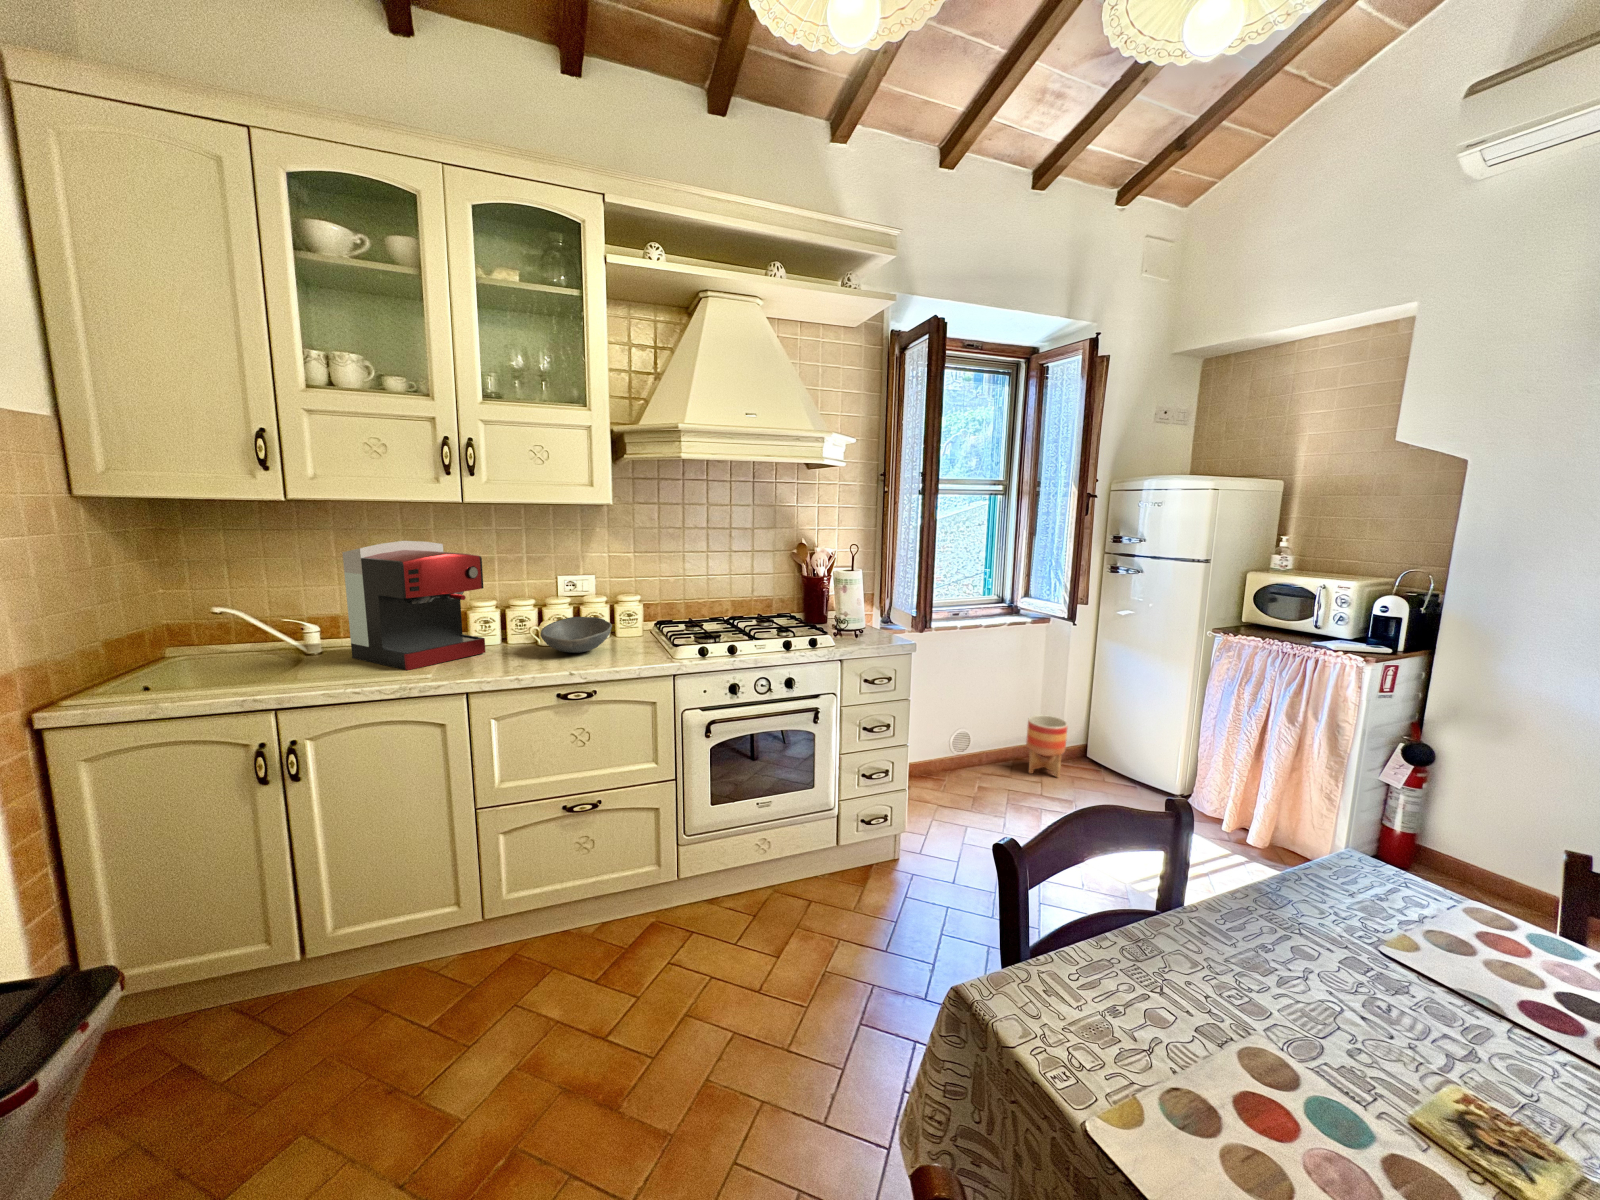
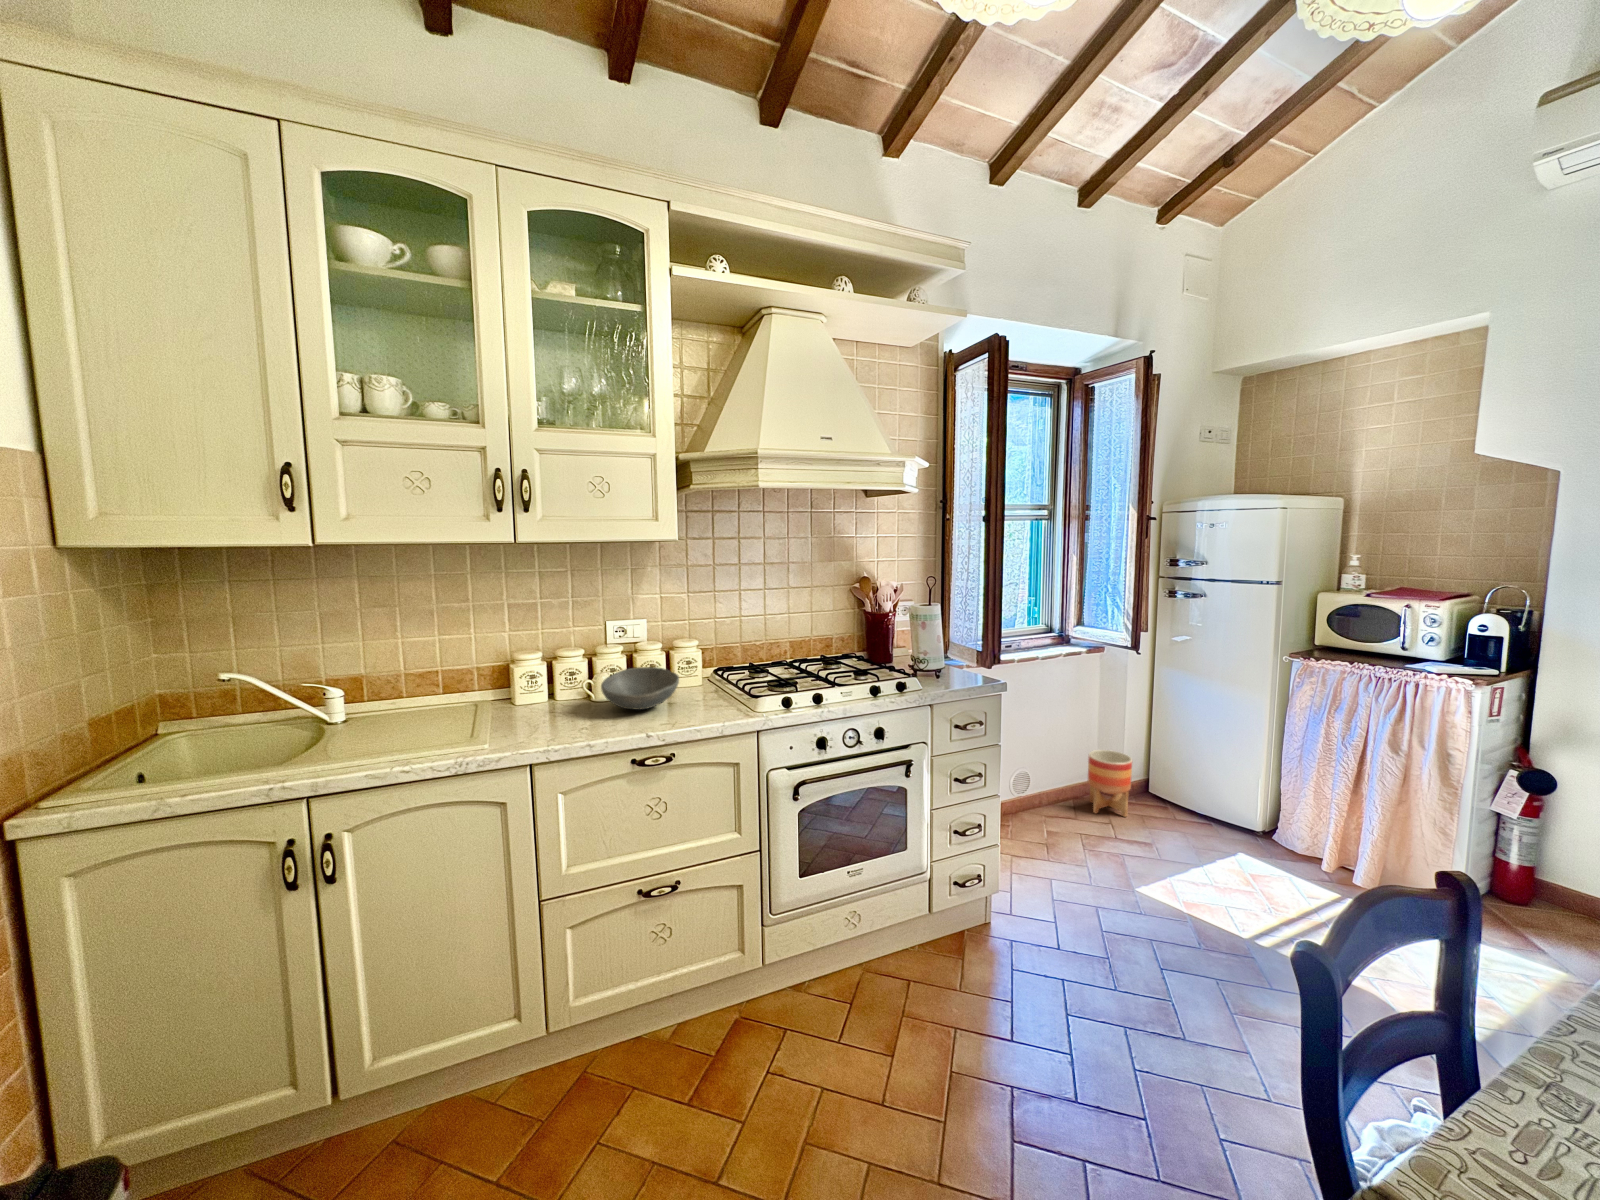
coffee maker: present [342,541,485,670] -> none [375,588,538,740]

